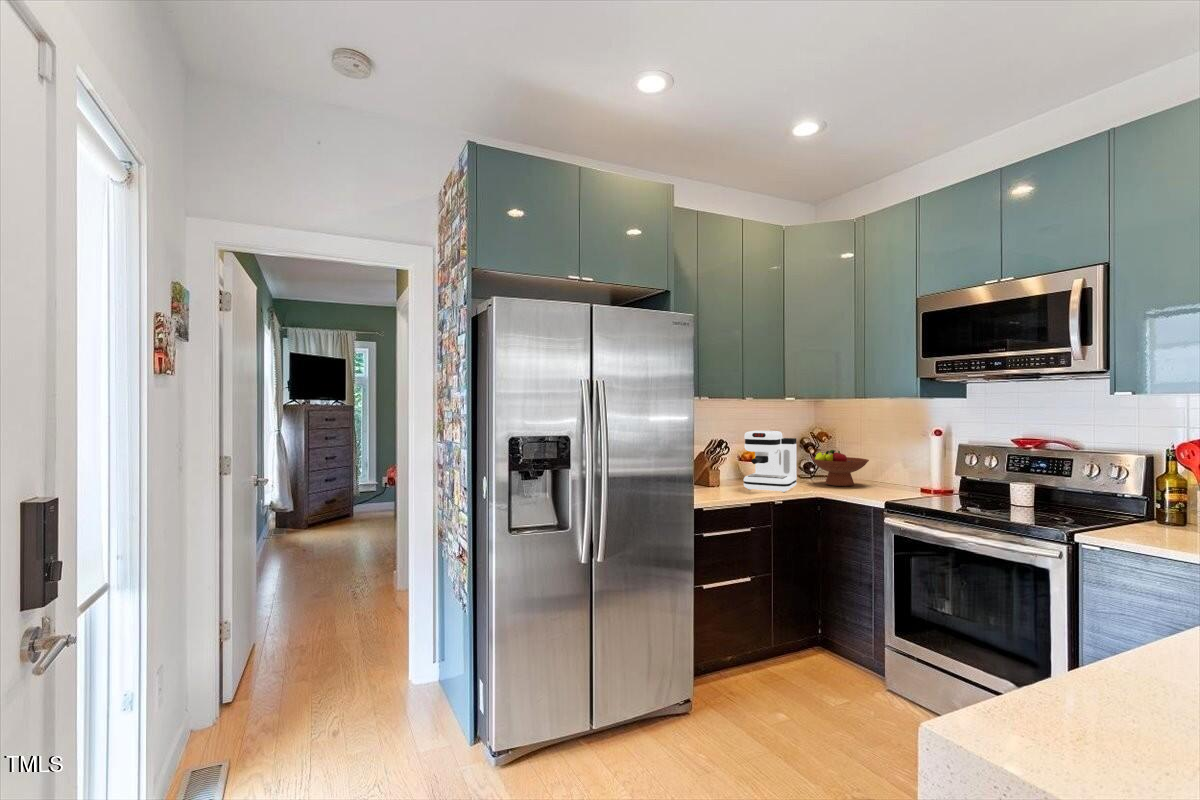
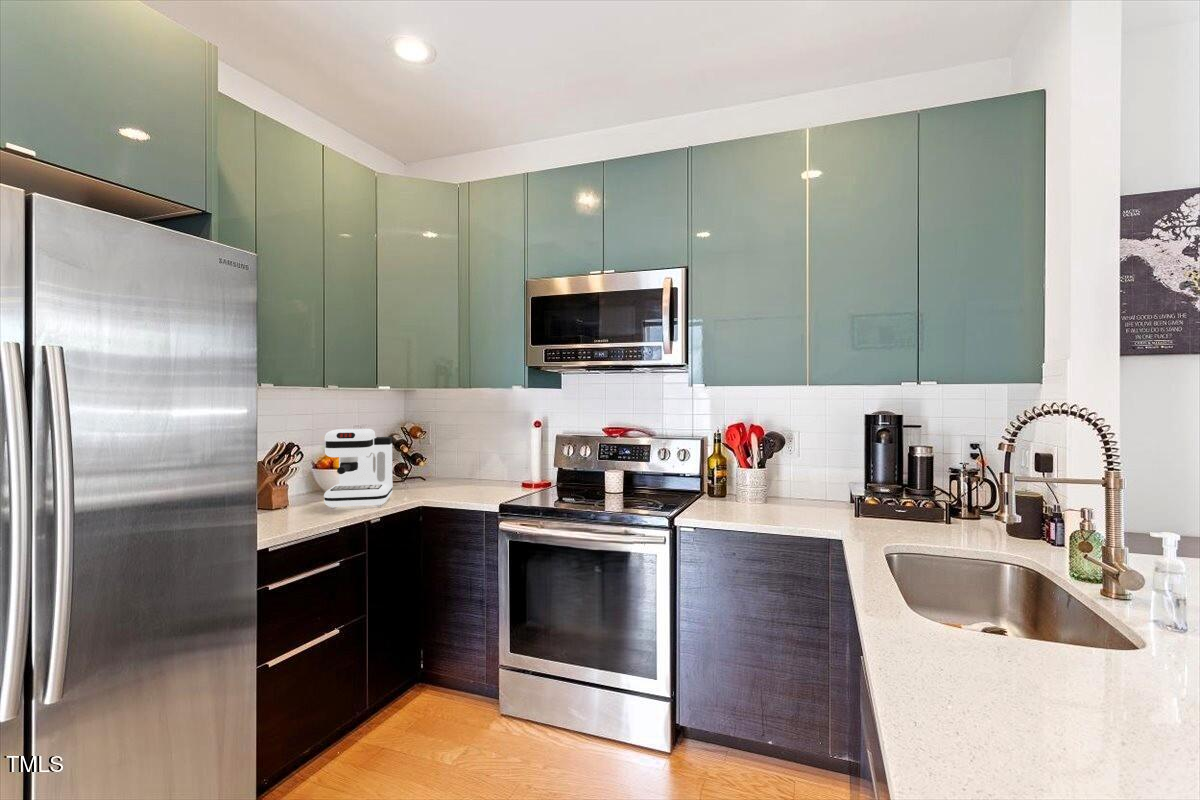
fruit bowl: present [811,450,869,486] -> none [407,447,471,489]

